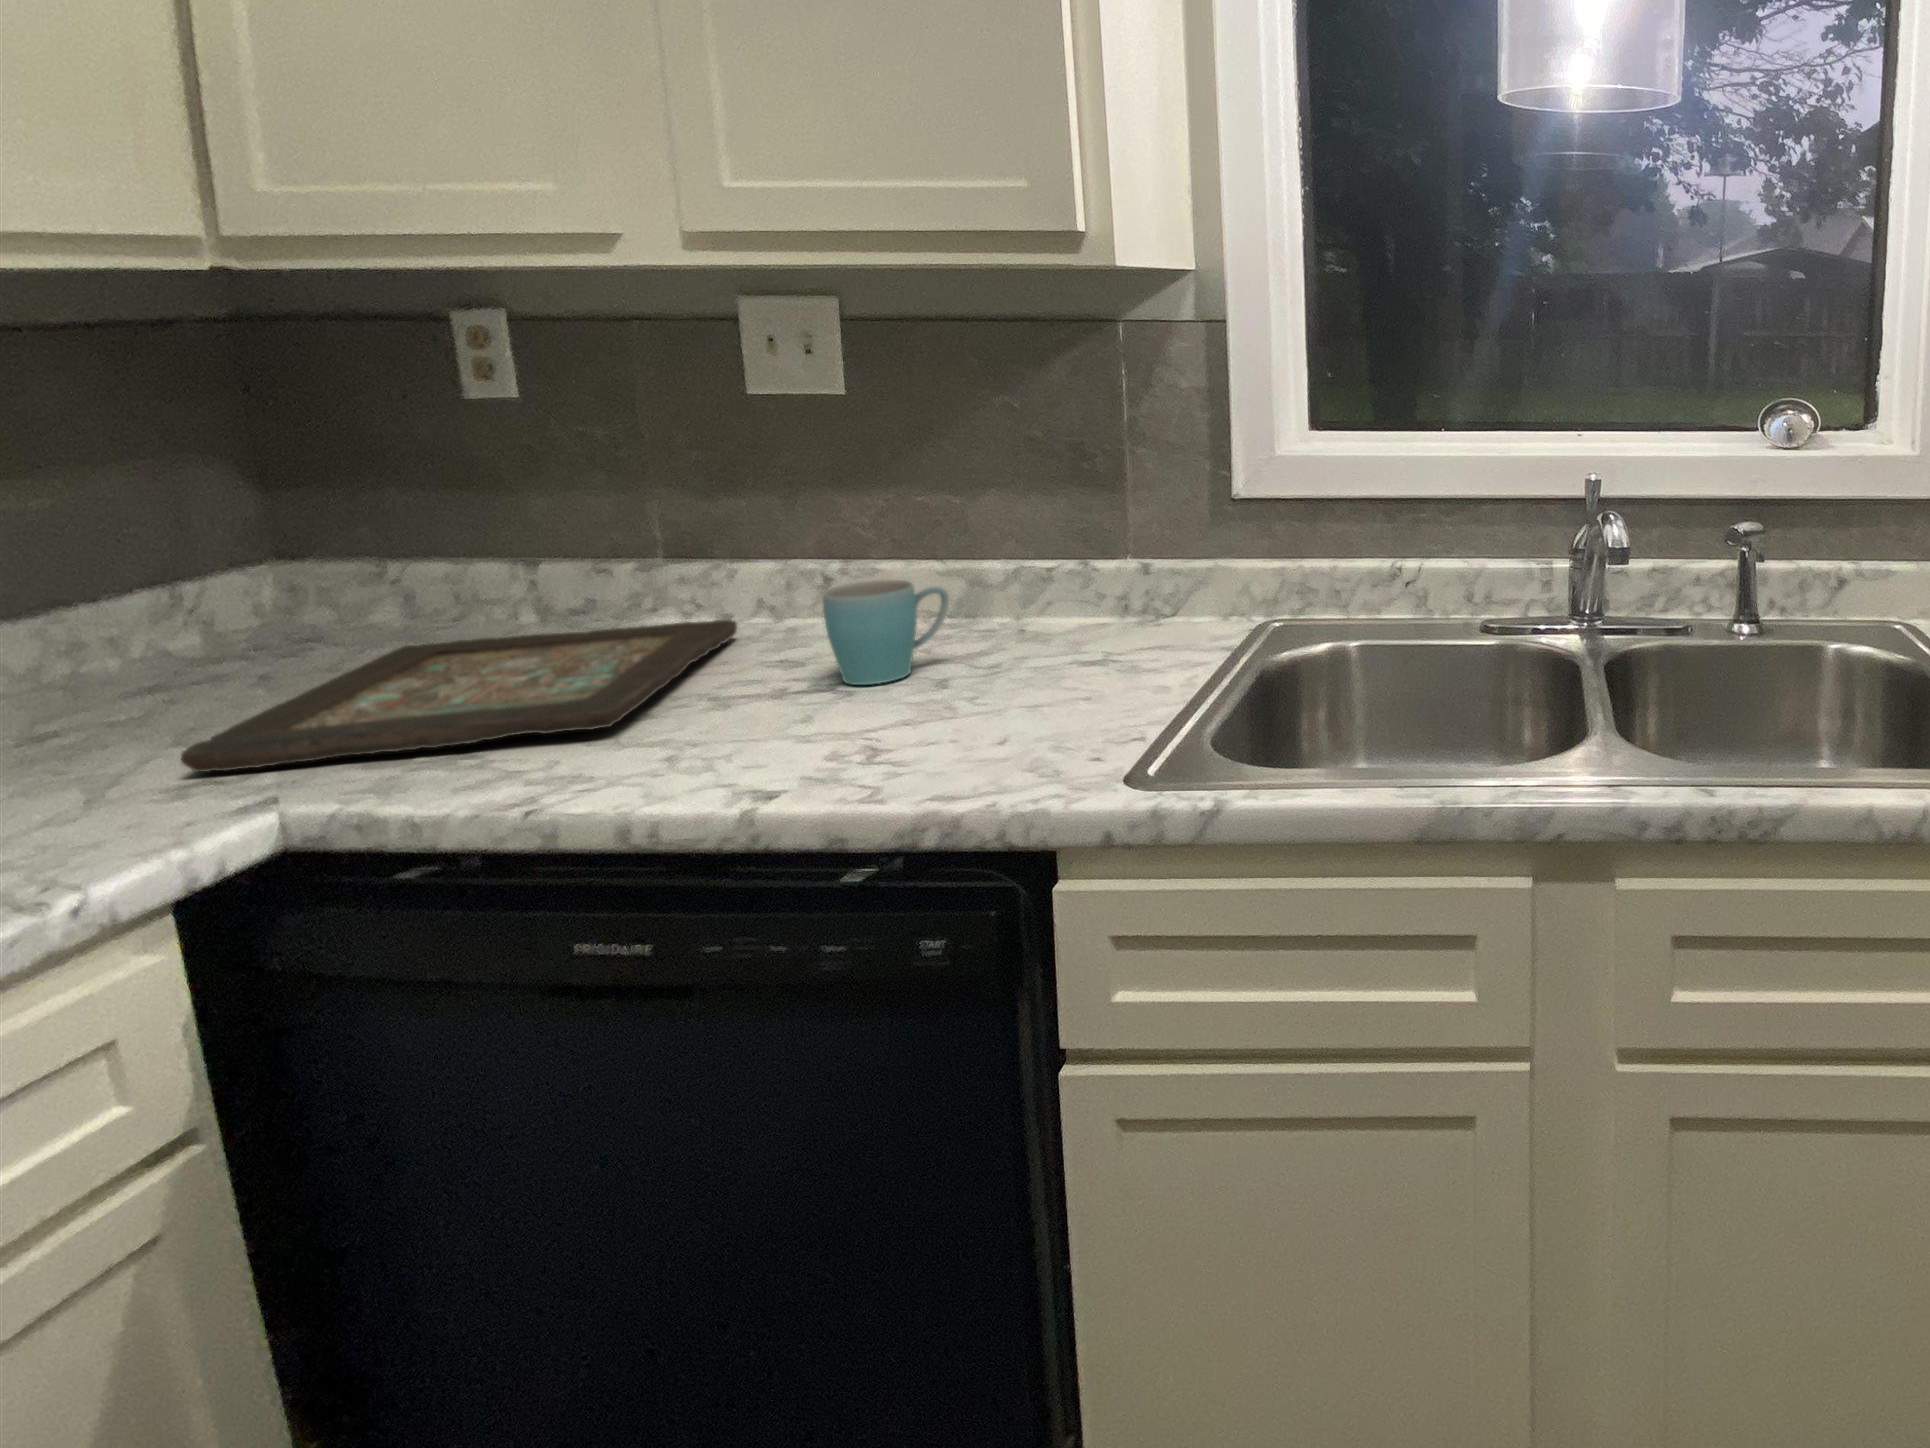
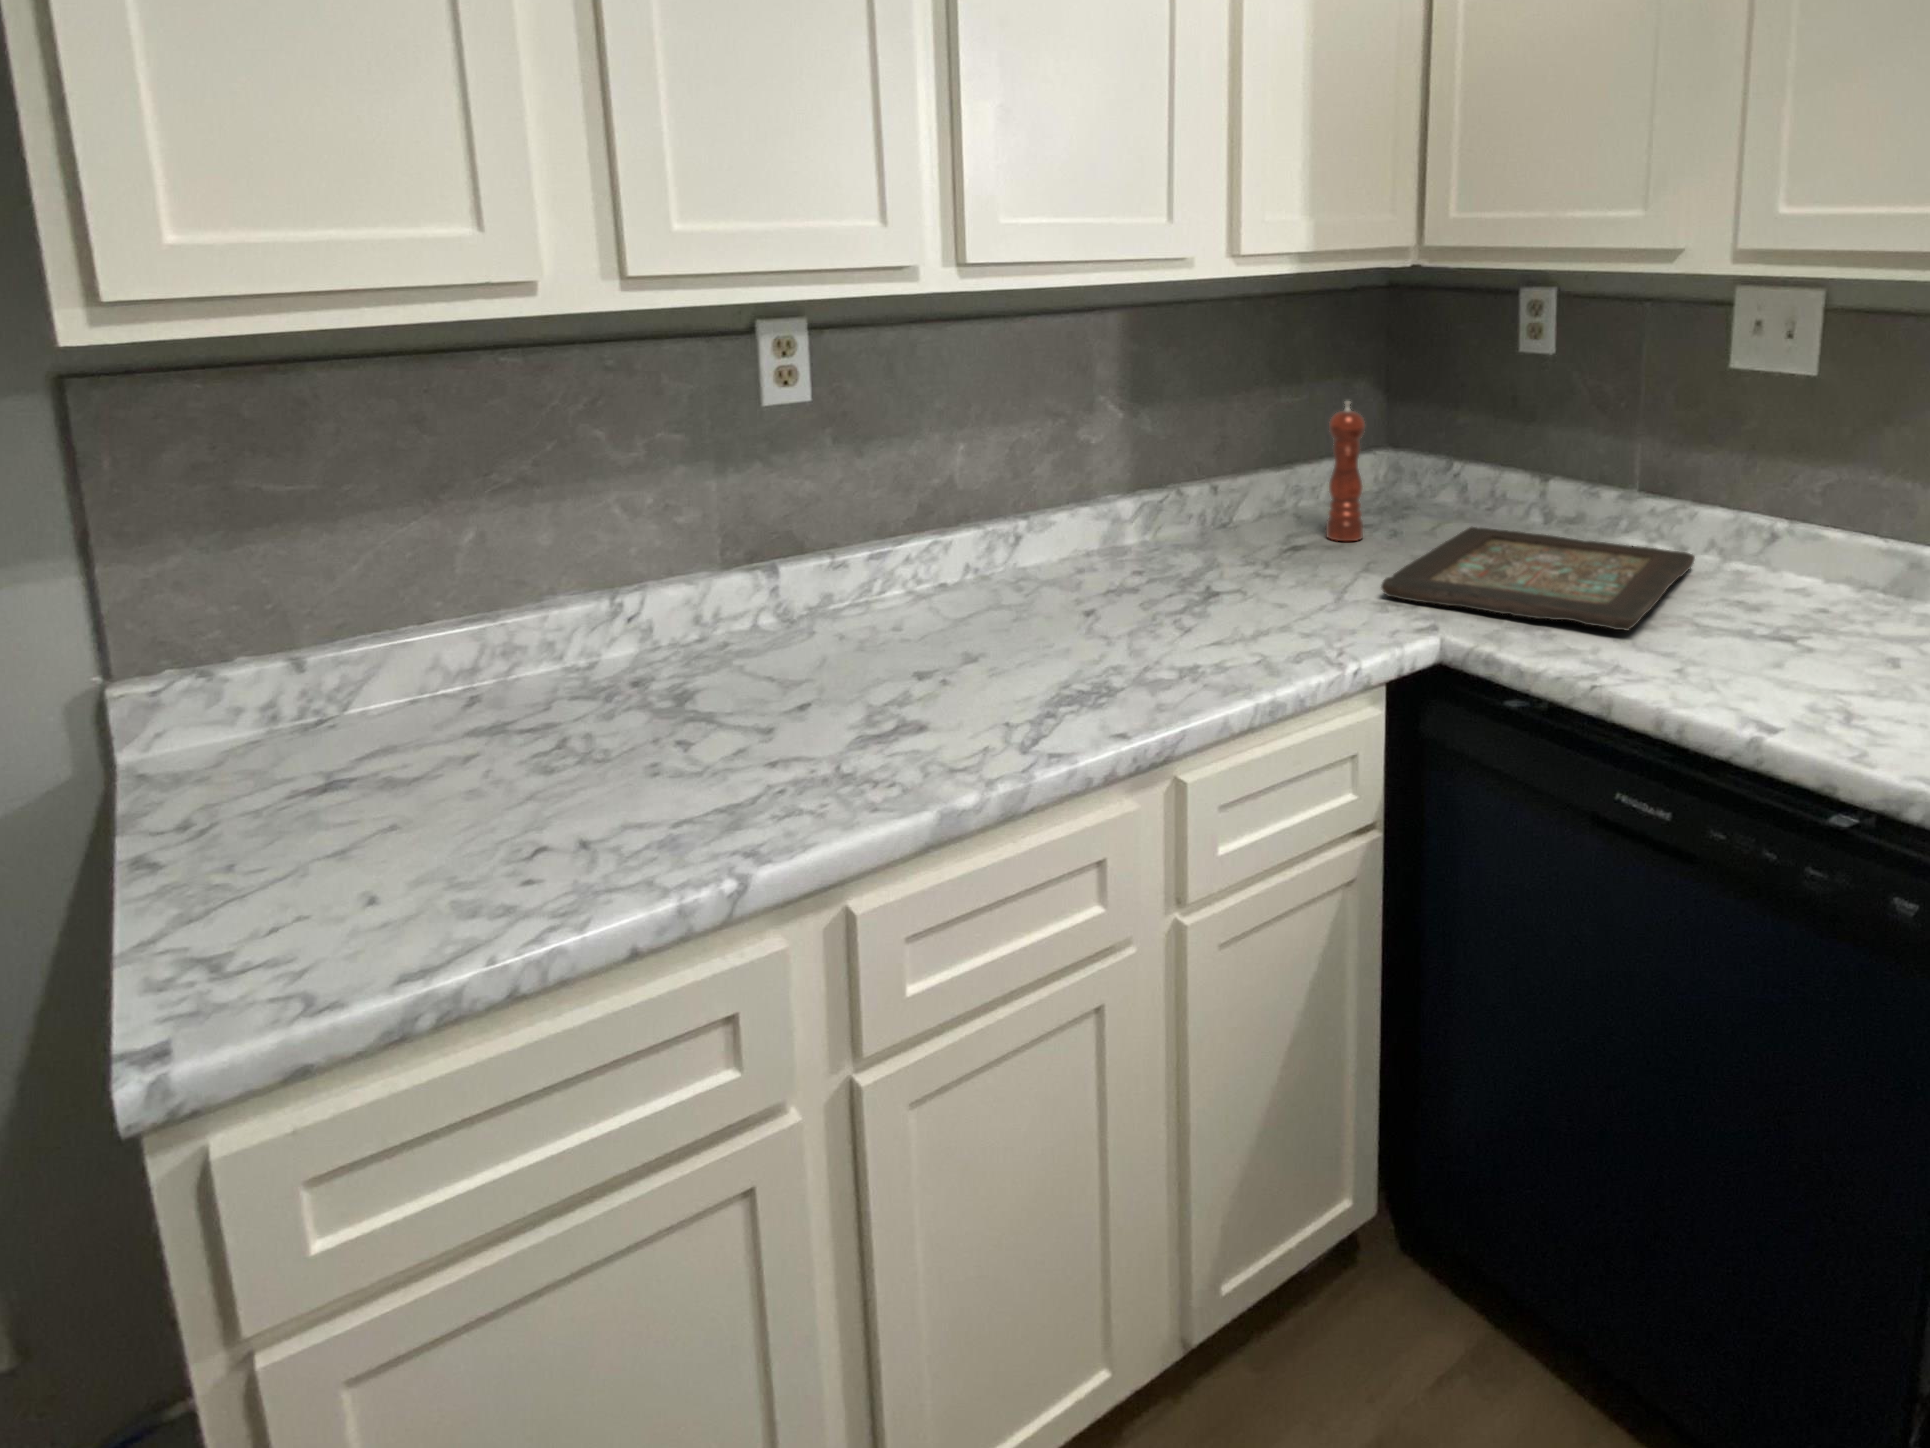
pepper mill: none [81,489,195,712] -> present [1326,401,1365,541]
mug: present [822,580,949,685] -> none [1792,551,1904,645]

